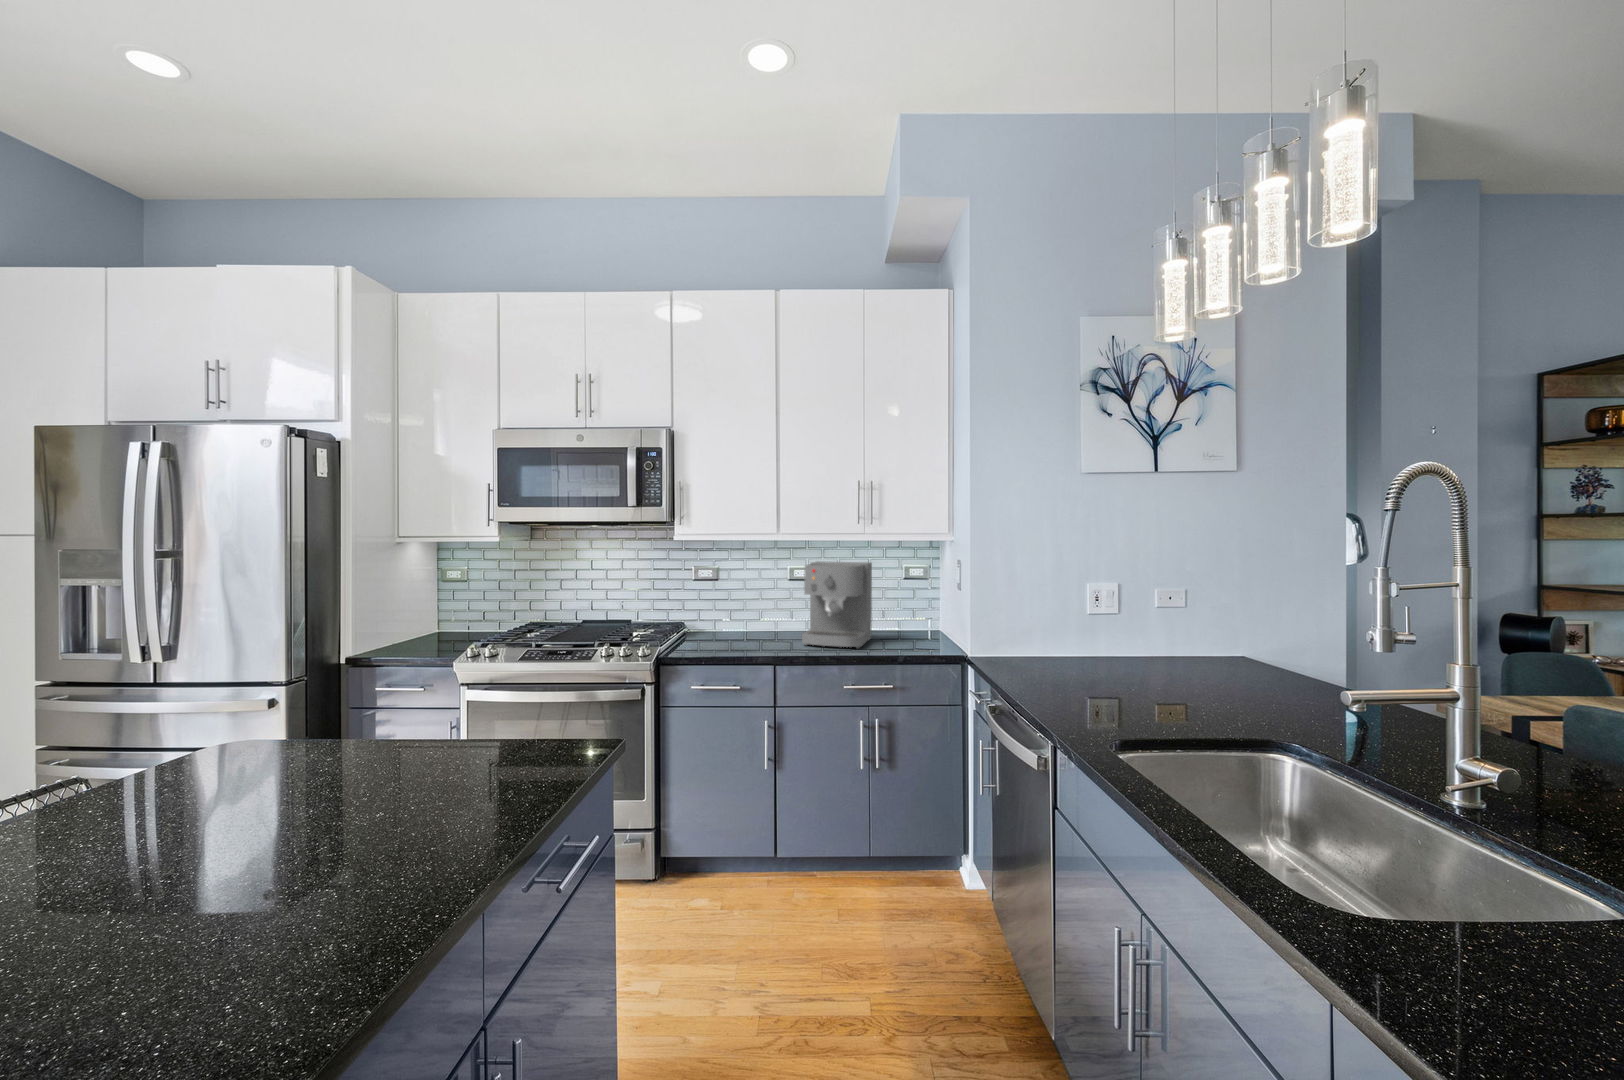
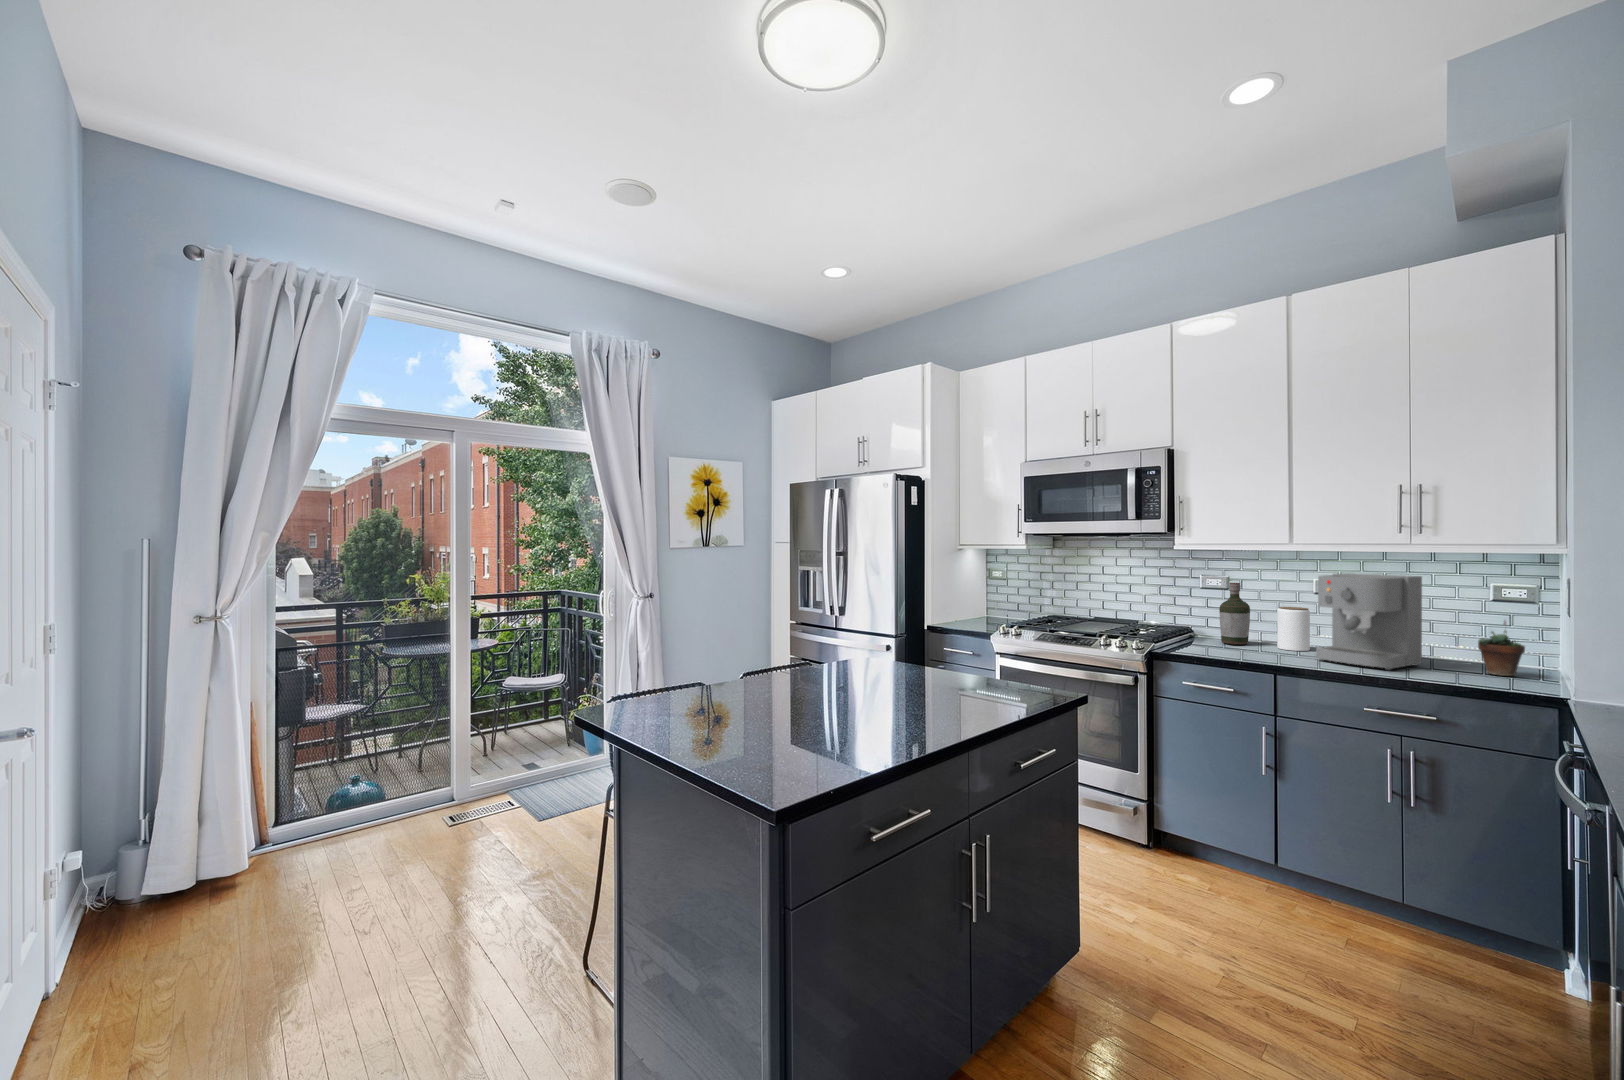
bottle: none [713,574,738,637] -> present [1219,583,1250,645]
jar: none [762,595,788,637] -> present [1277,607,1310,651]
succulent plant: none [908,596,935,642] -> present [1478,621,1525,676]

